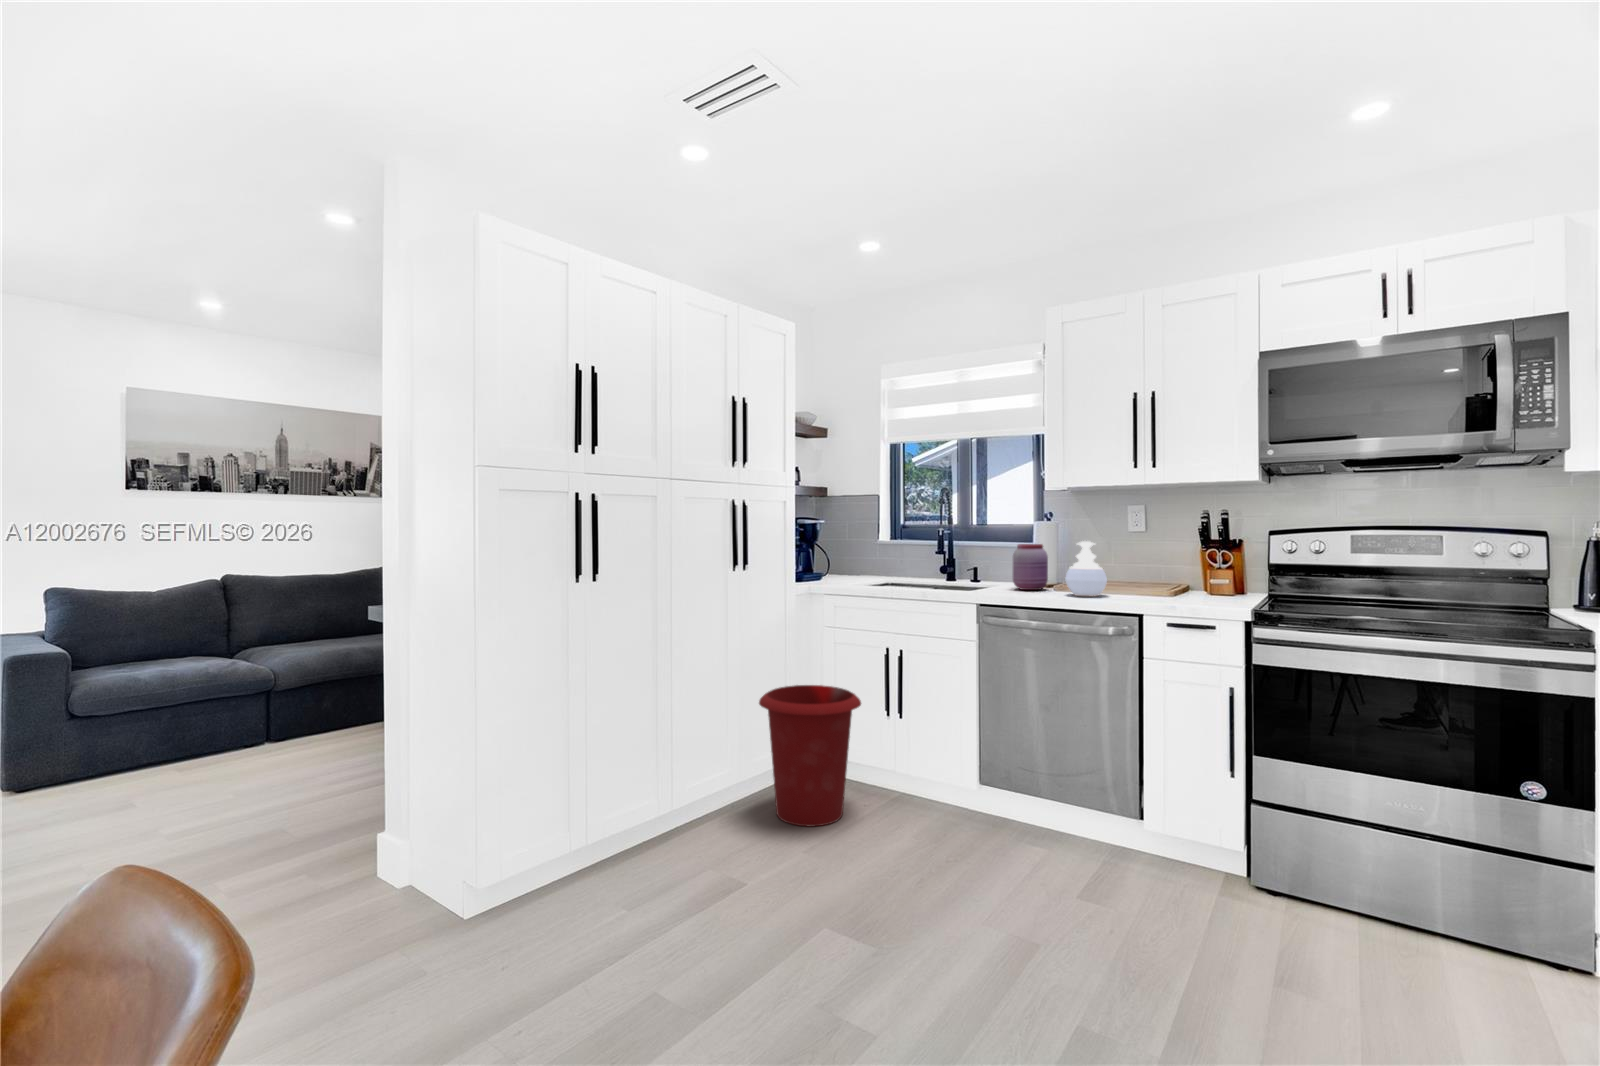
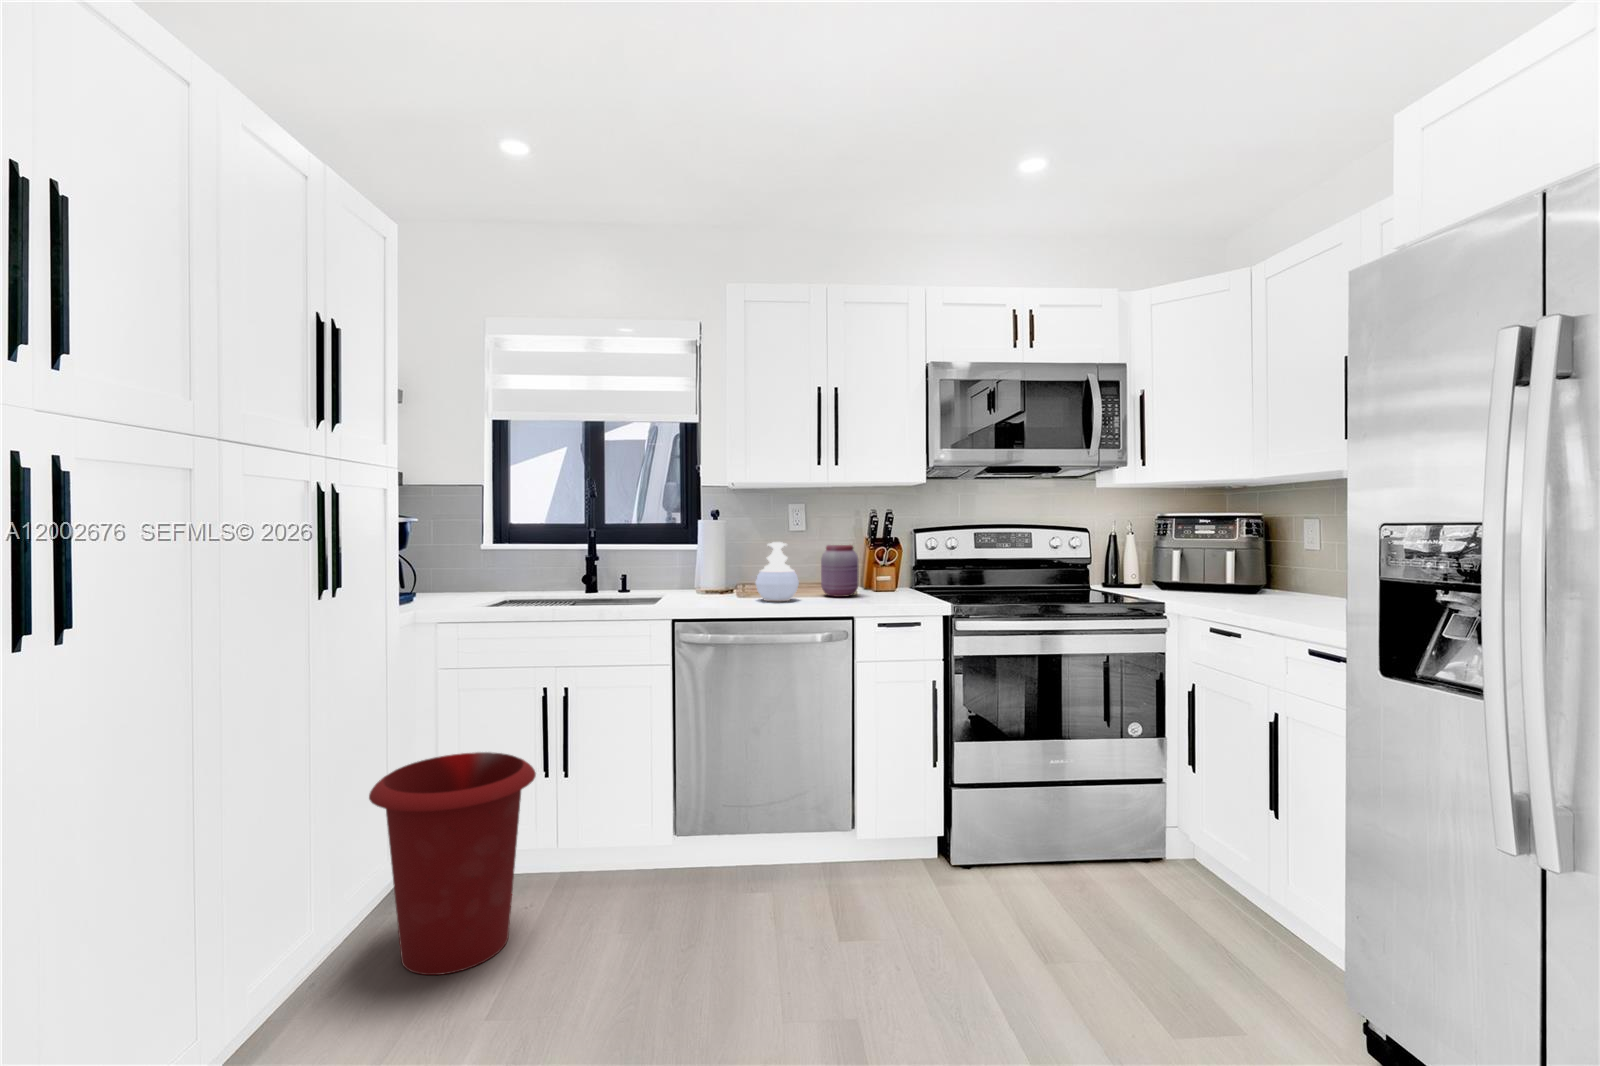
jar: present [1013,544,1048,590] -> present [821,545,859,597]

